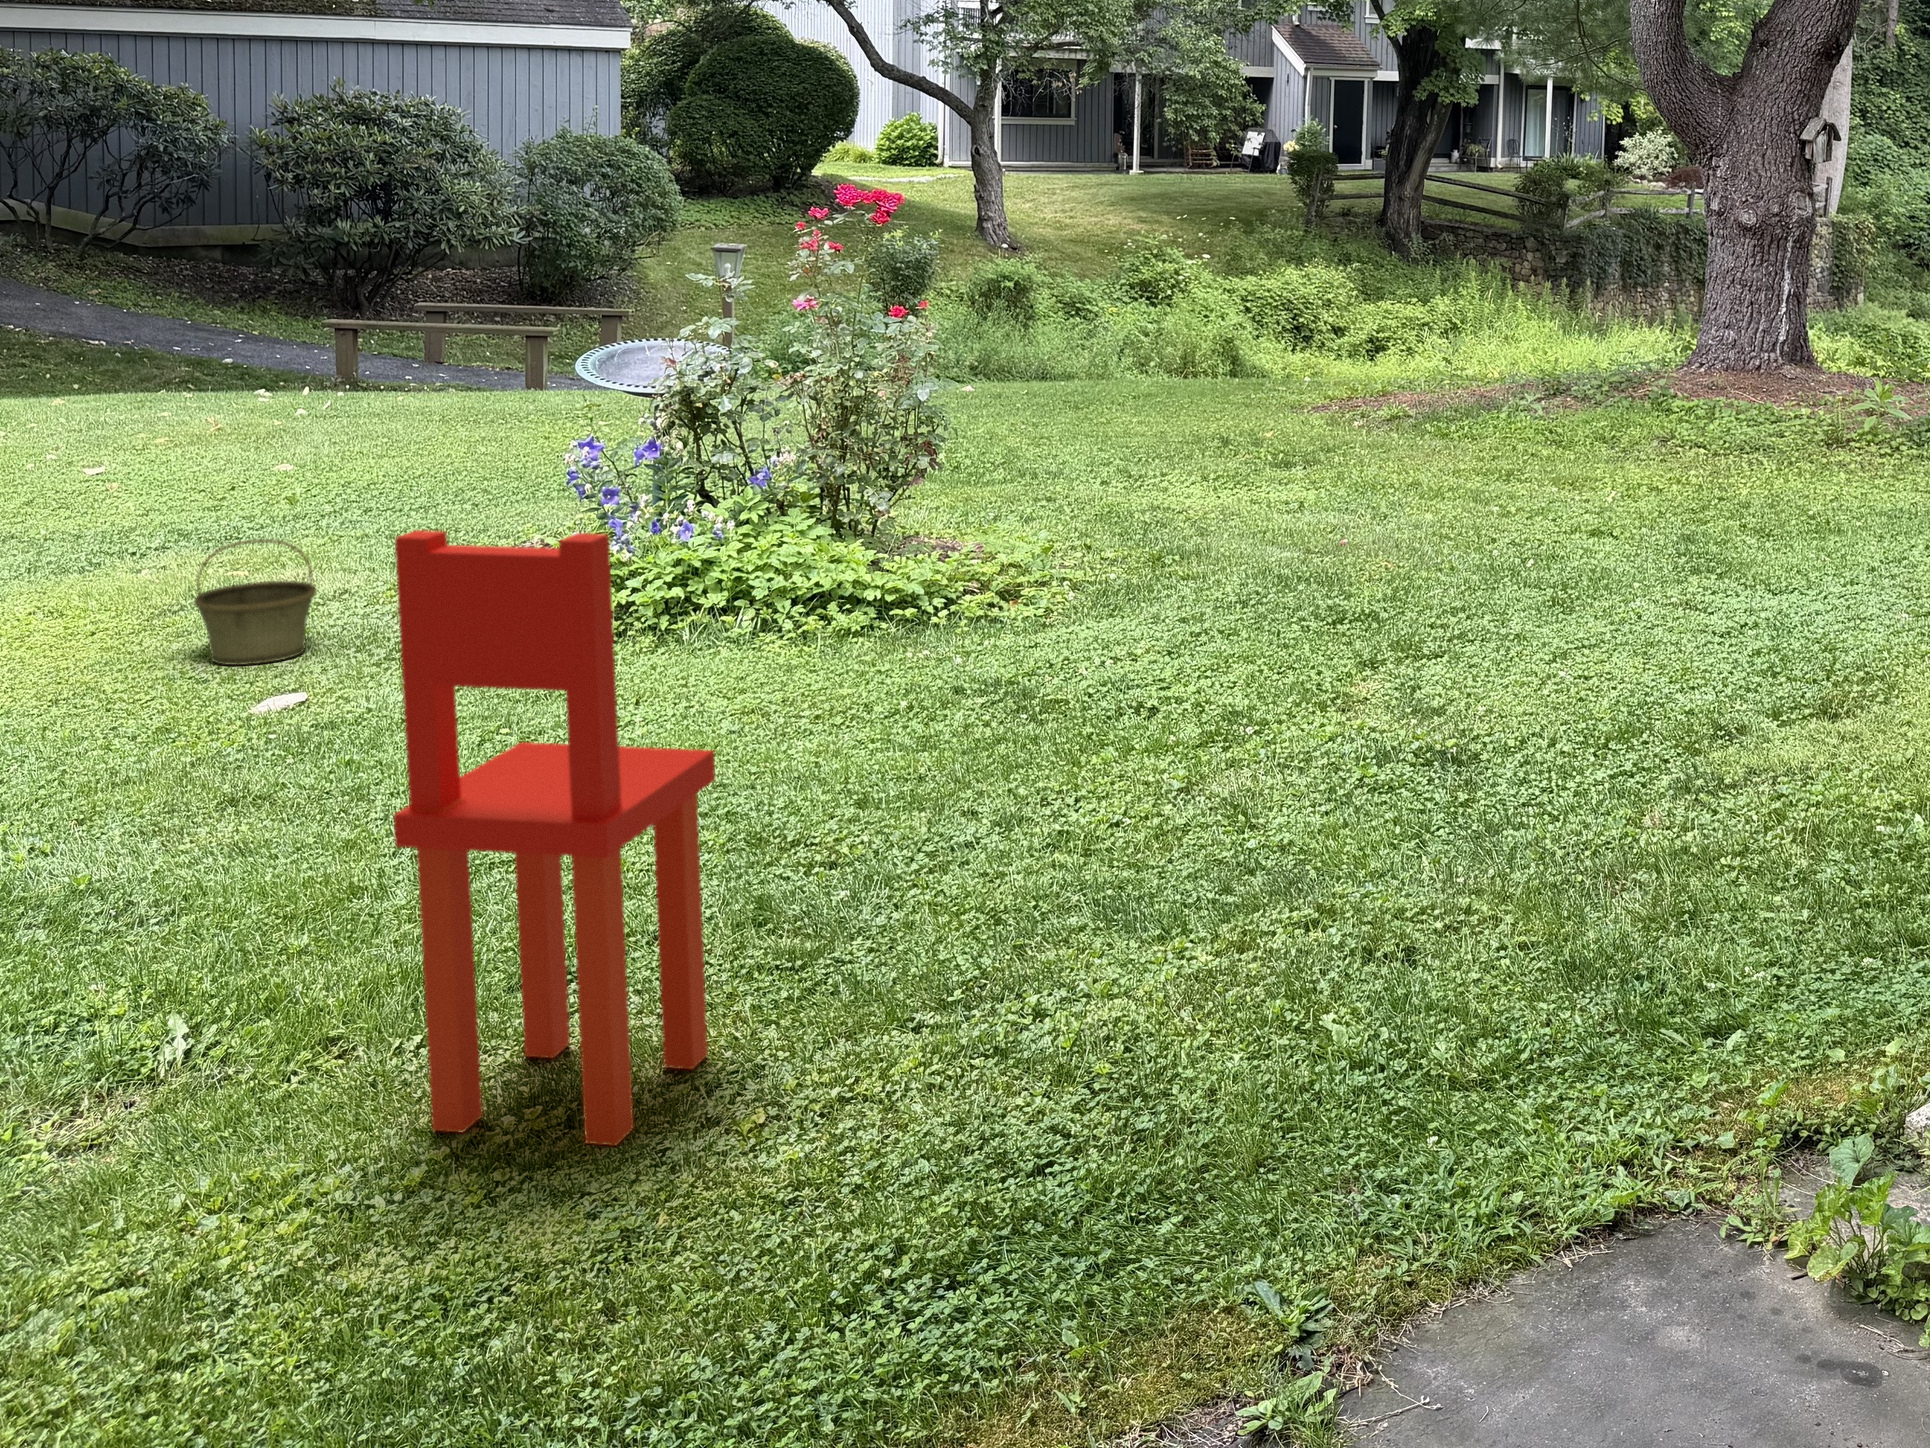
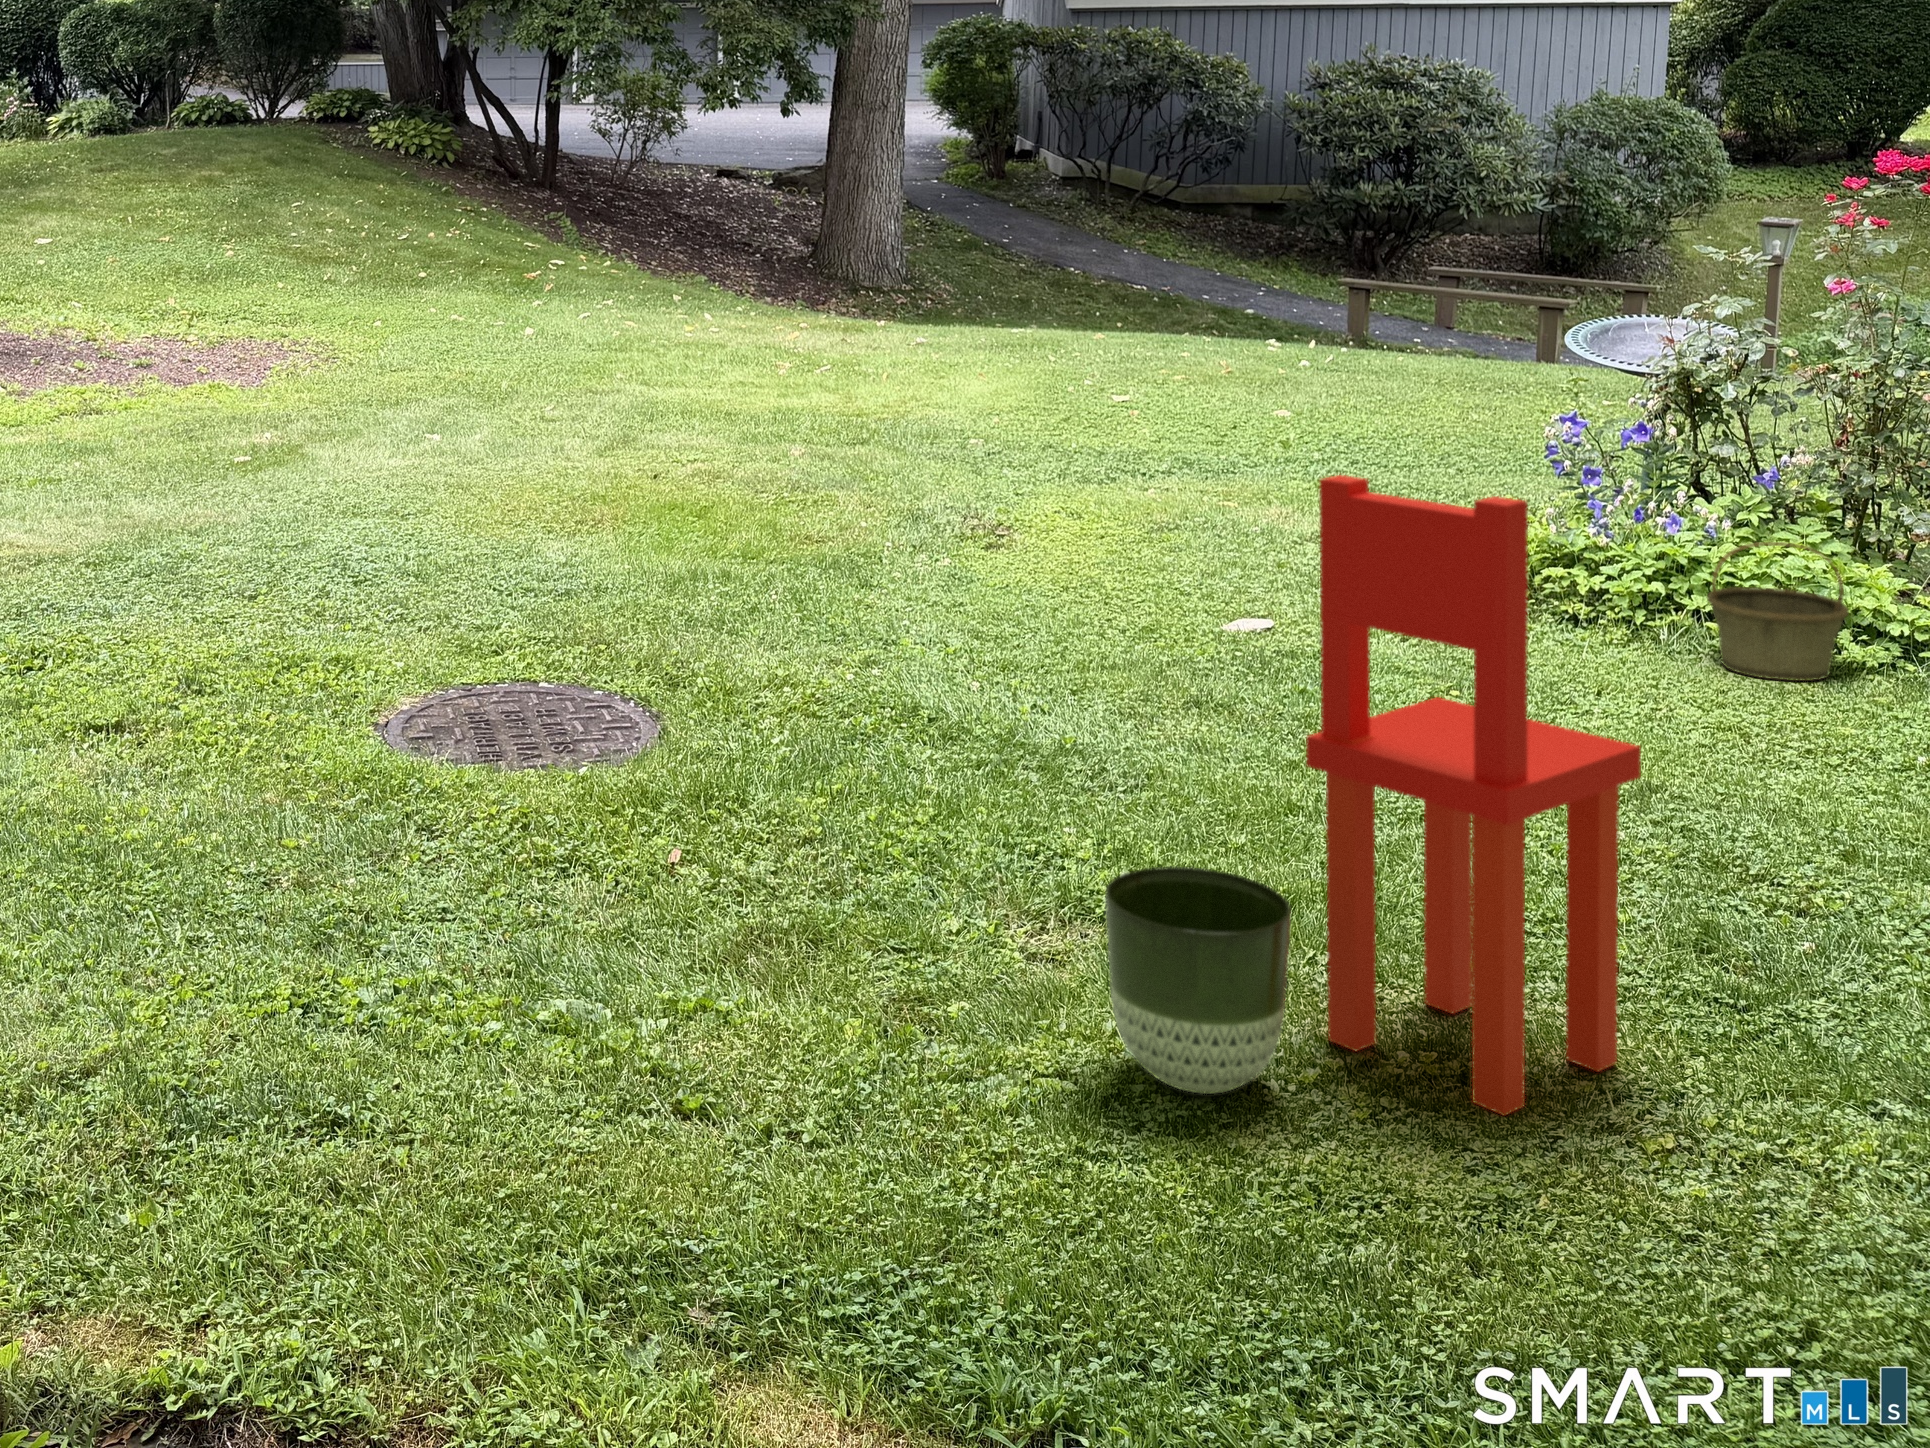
basket: present [193,539,317,665] -> present [1707,542,1849,681]
planter: none [168,986,392,1249] -> present [1105,867,1291,1094]

